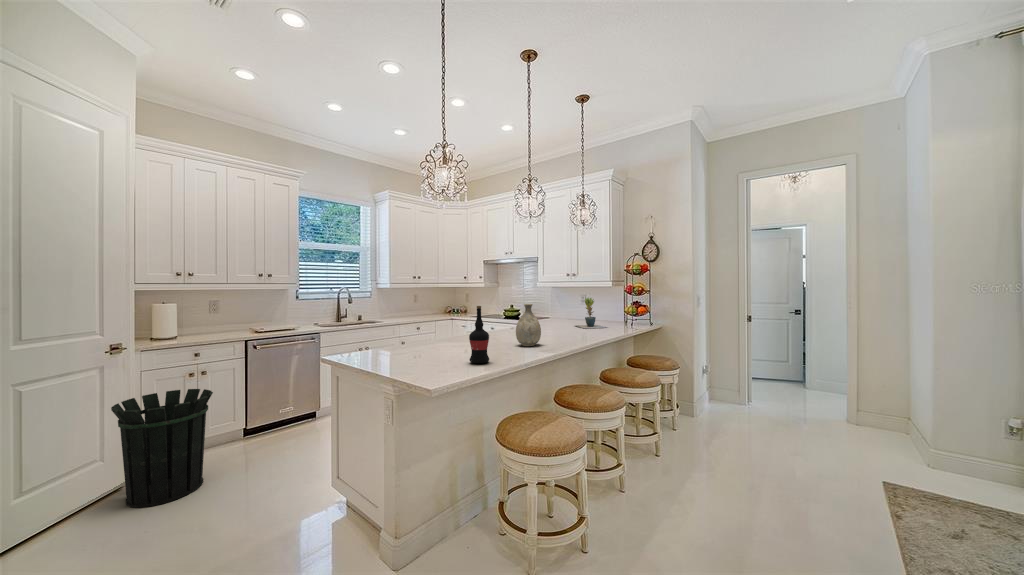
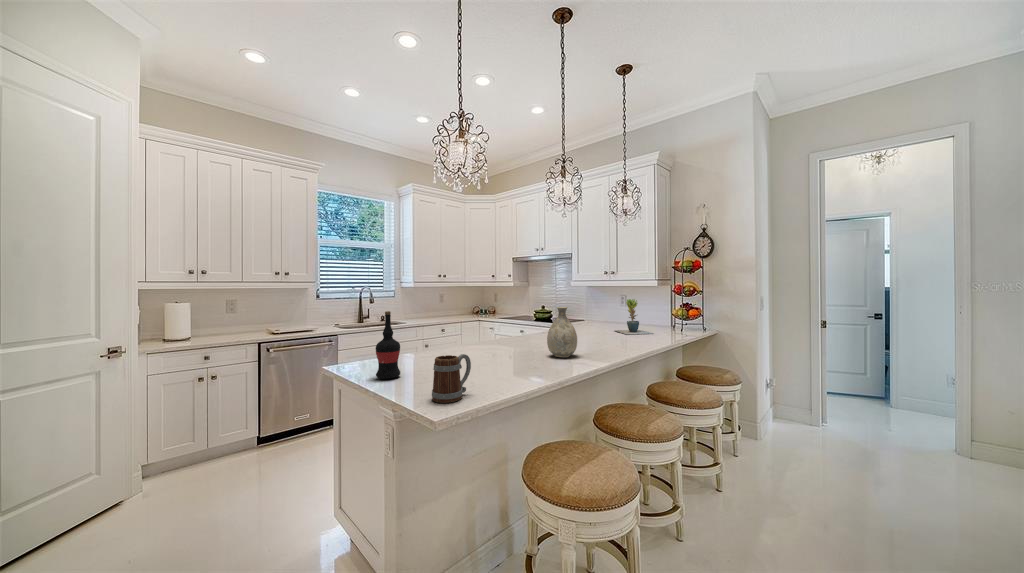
wine bottle: present [469,306,489,363] -> present [376,311,400,379]
mug: none [425,340,456,377] -> present [432,354,471,403]
waste bin: present [111,389,213,508] -> none [104,396,216,528]

